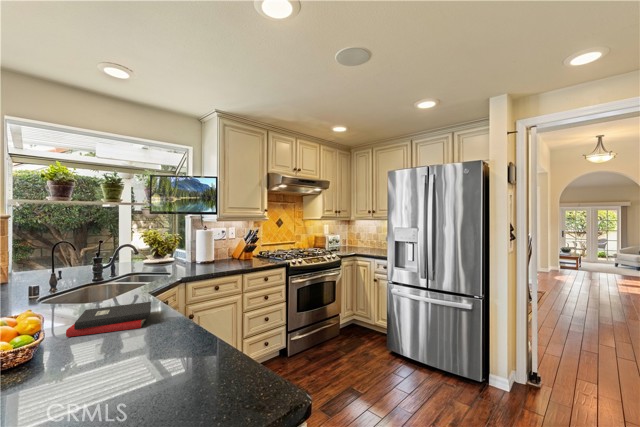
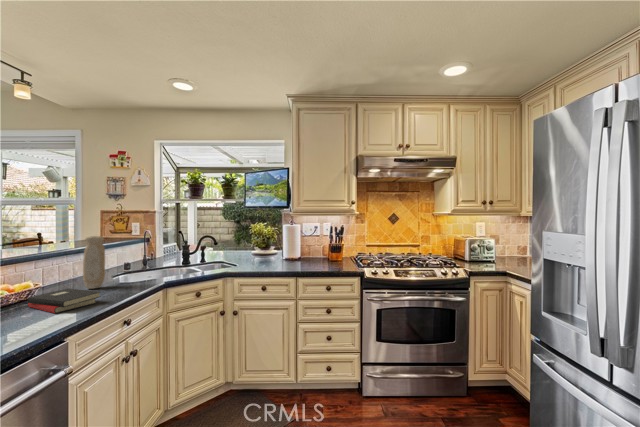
vase: none [59,244,90,314] -> present [83,236,105,289]

